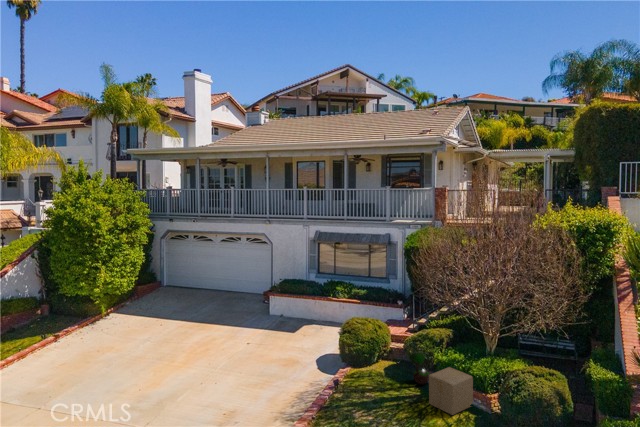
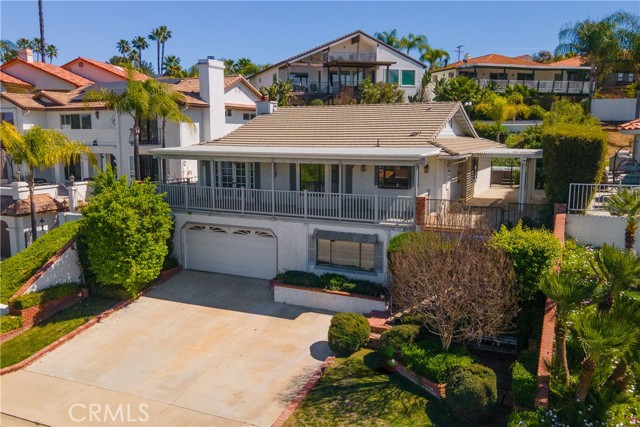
cardboard box: present [429,367,473,415] -> none [394,361,428,400]

